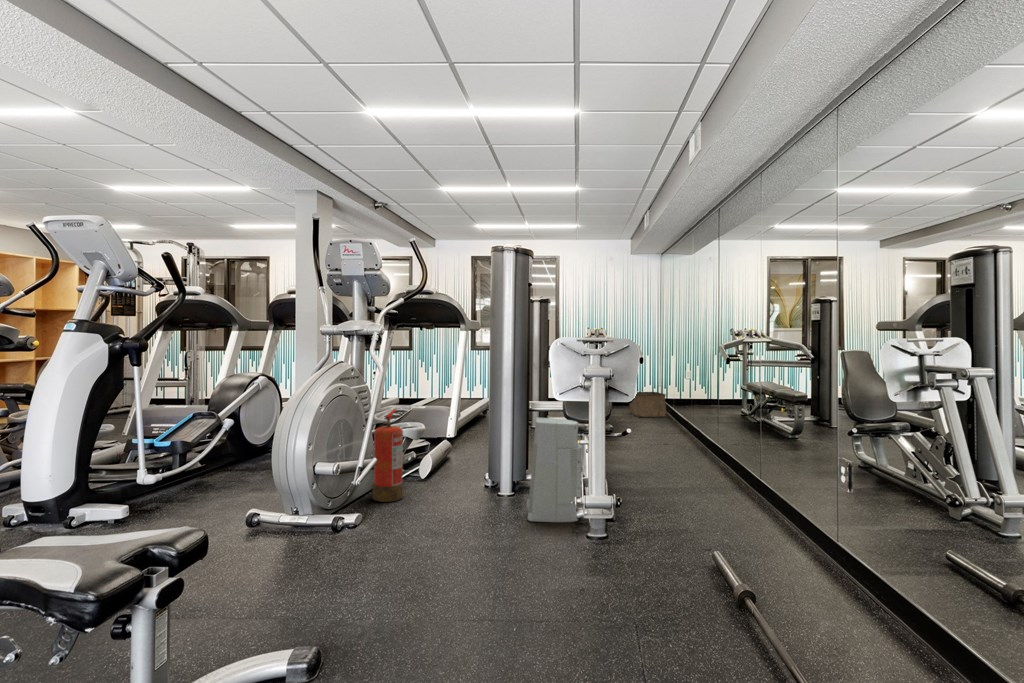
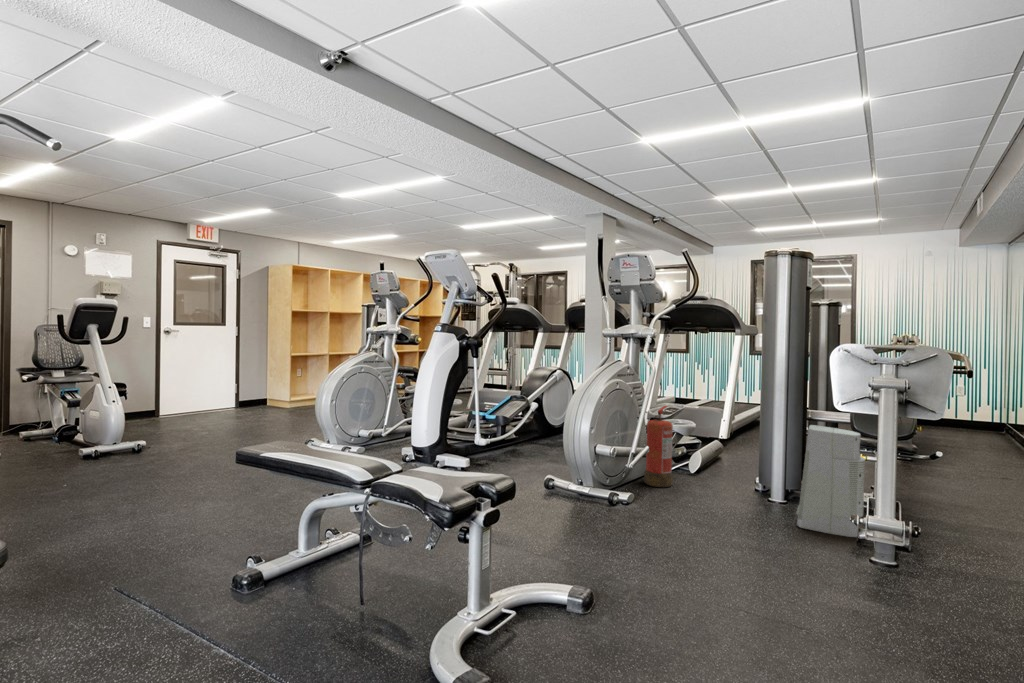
storage bin: present [629,392,666,417] -> none [957,411,1018,446]

